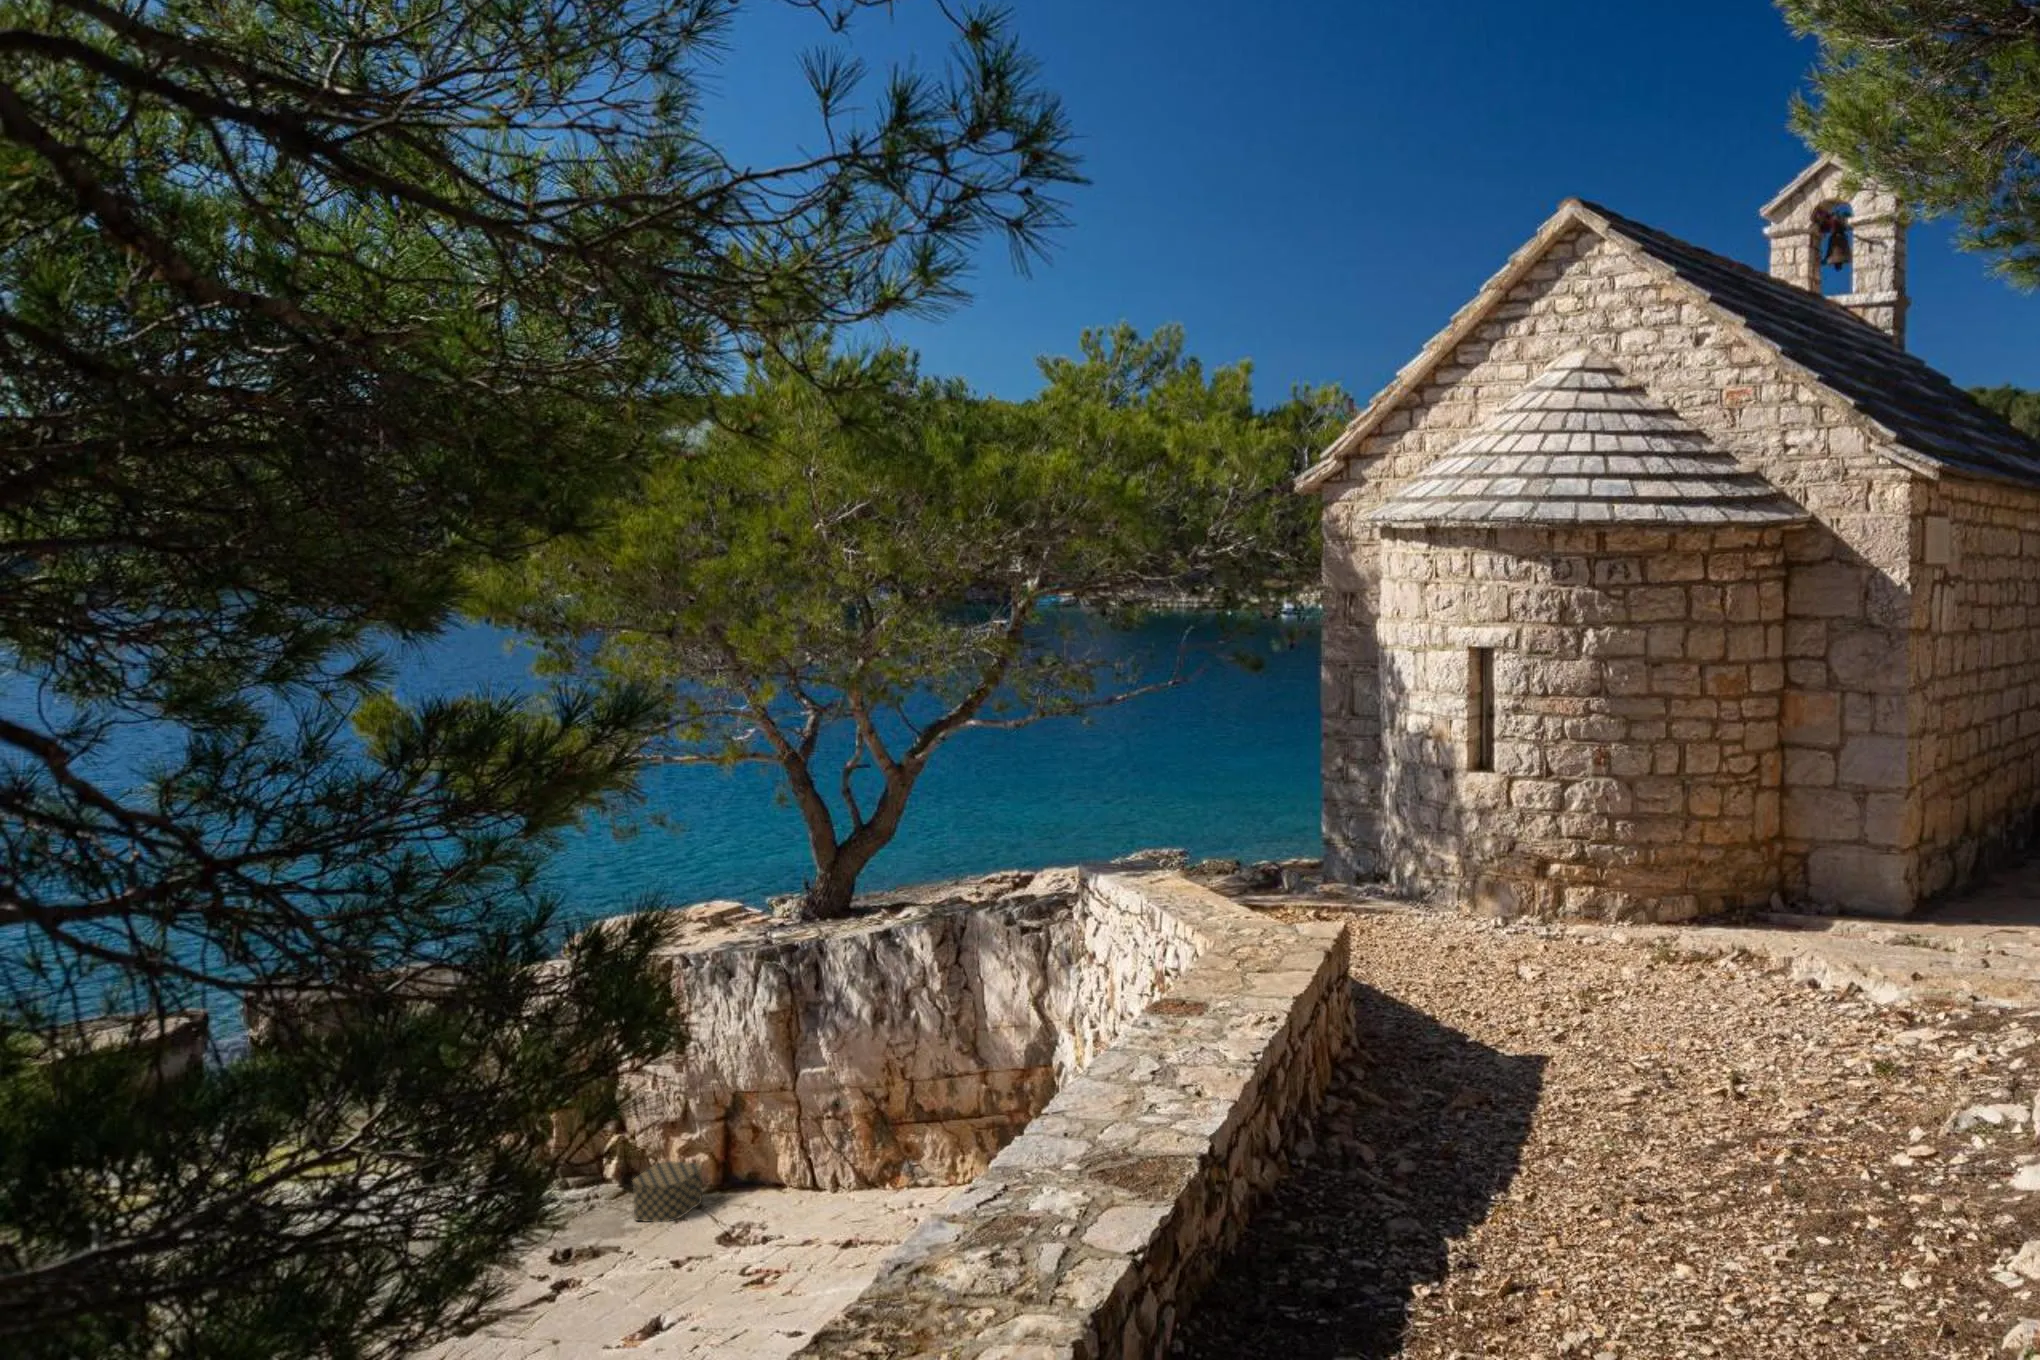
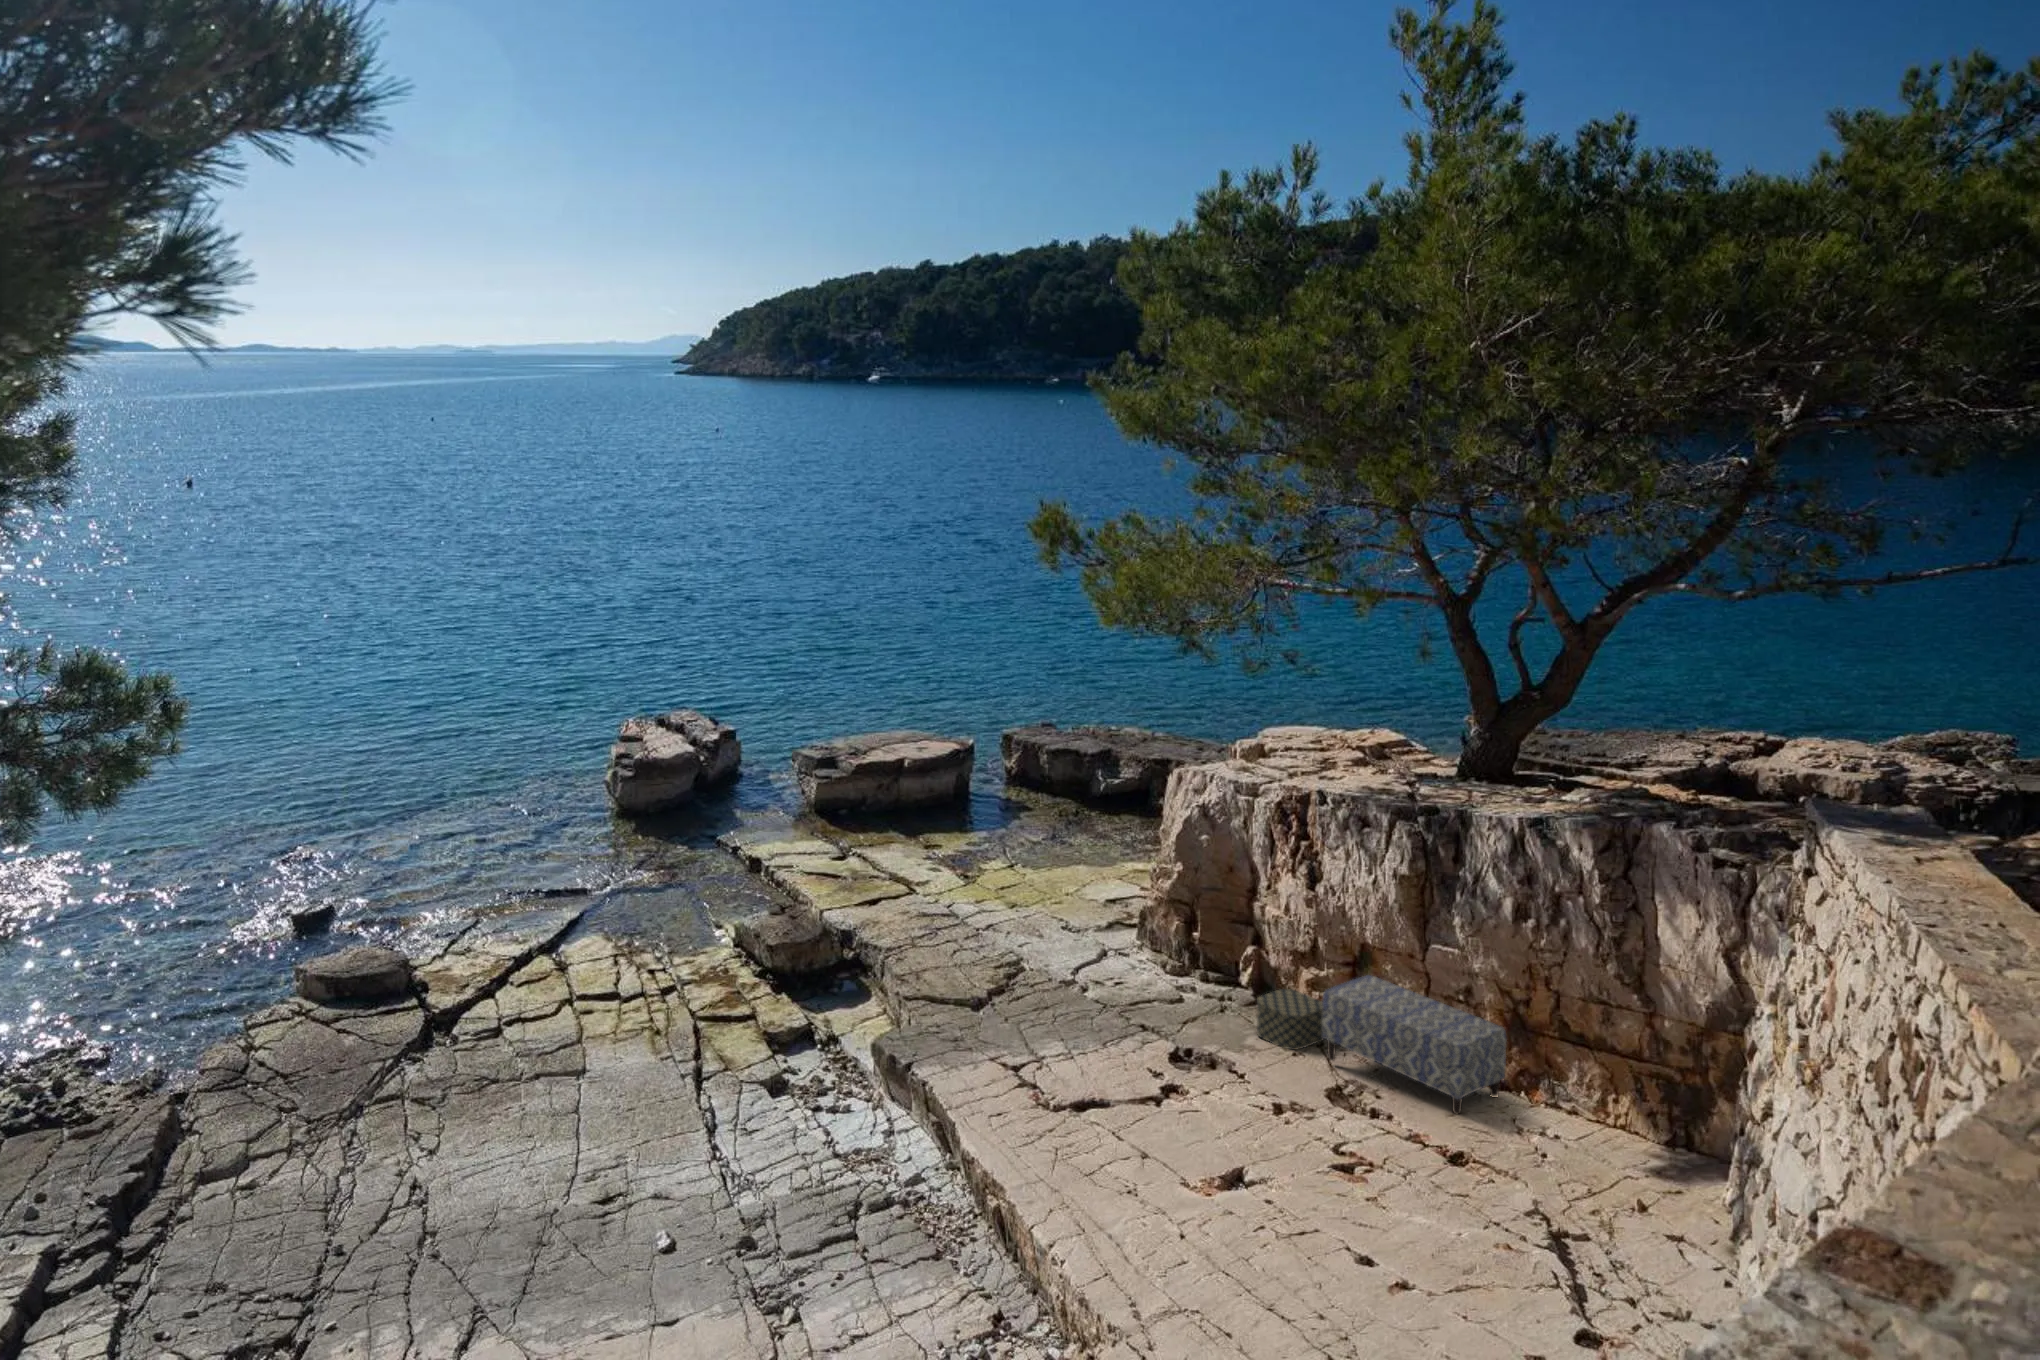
bench: none [704,1120,872,1226] -> present [1322,975,1507,1114]

